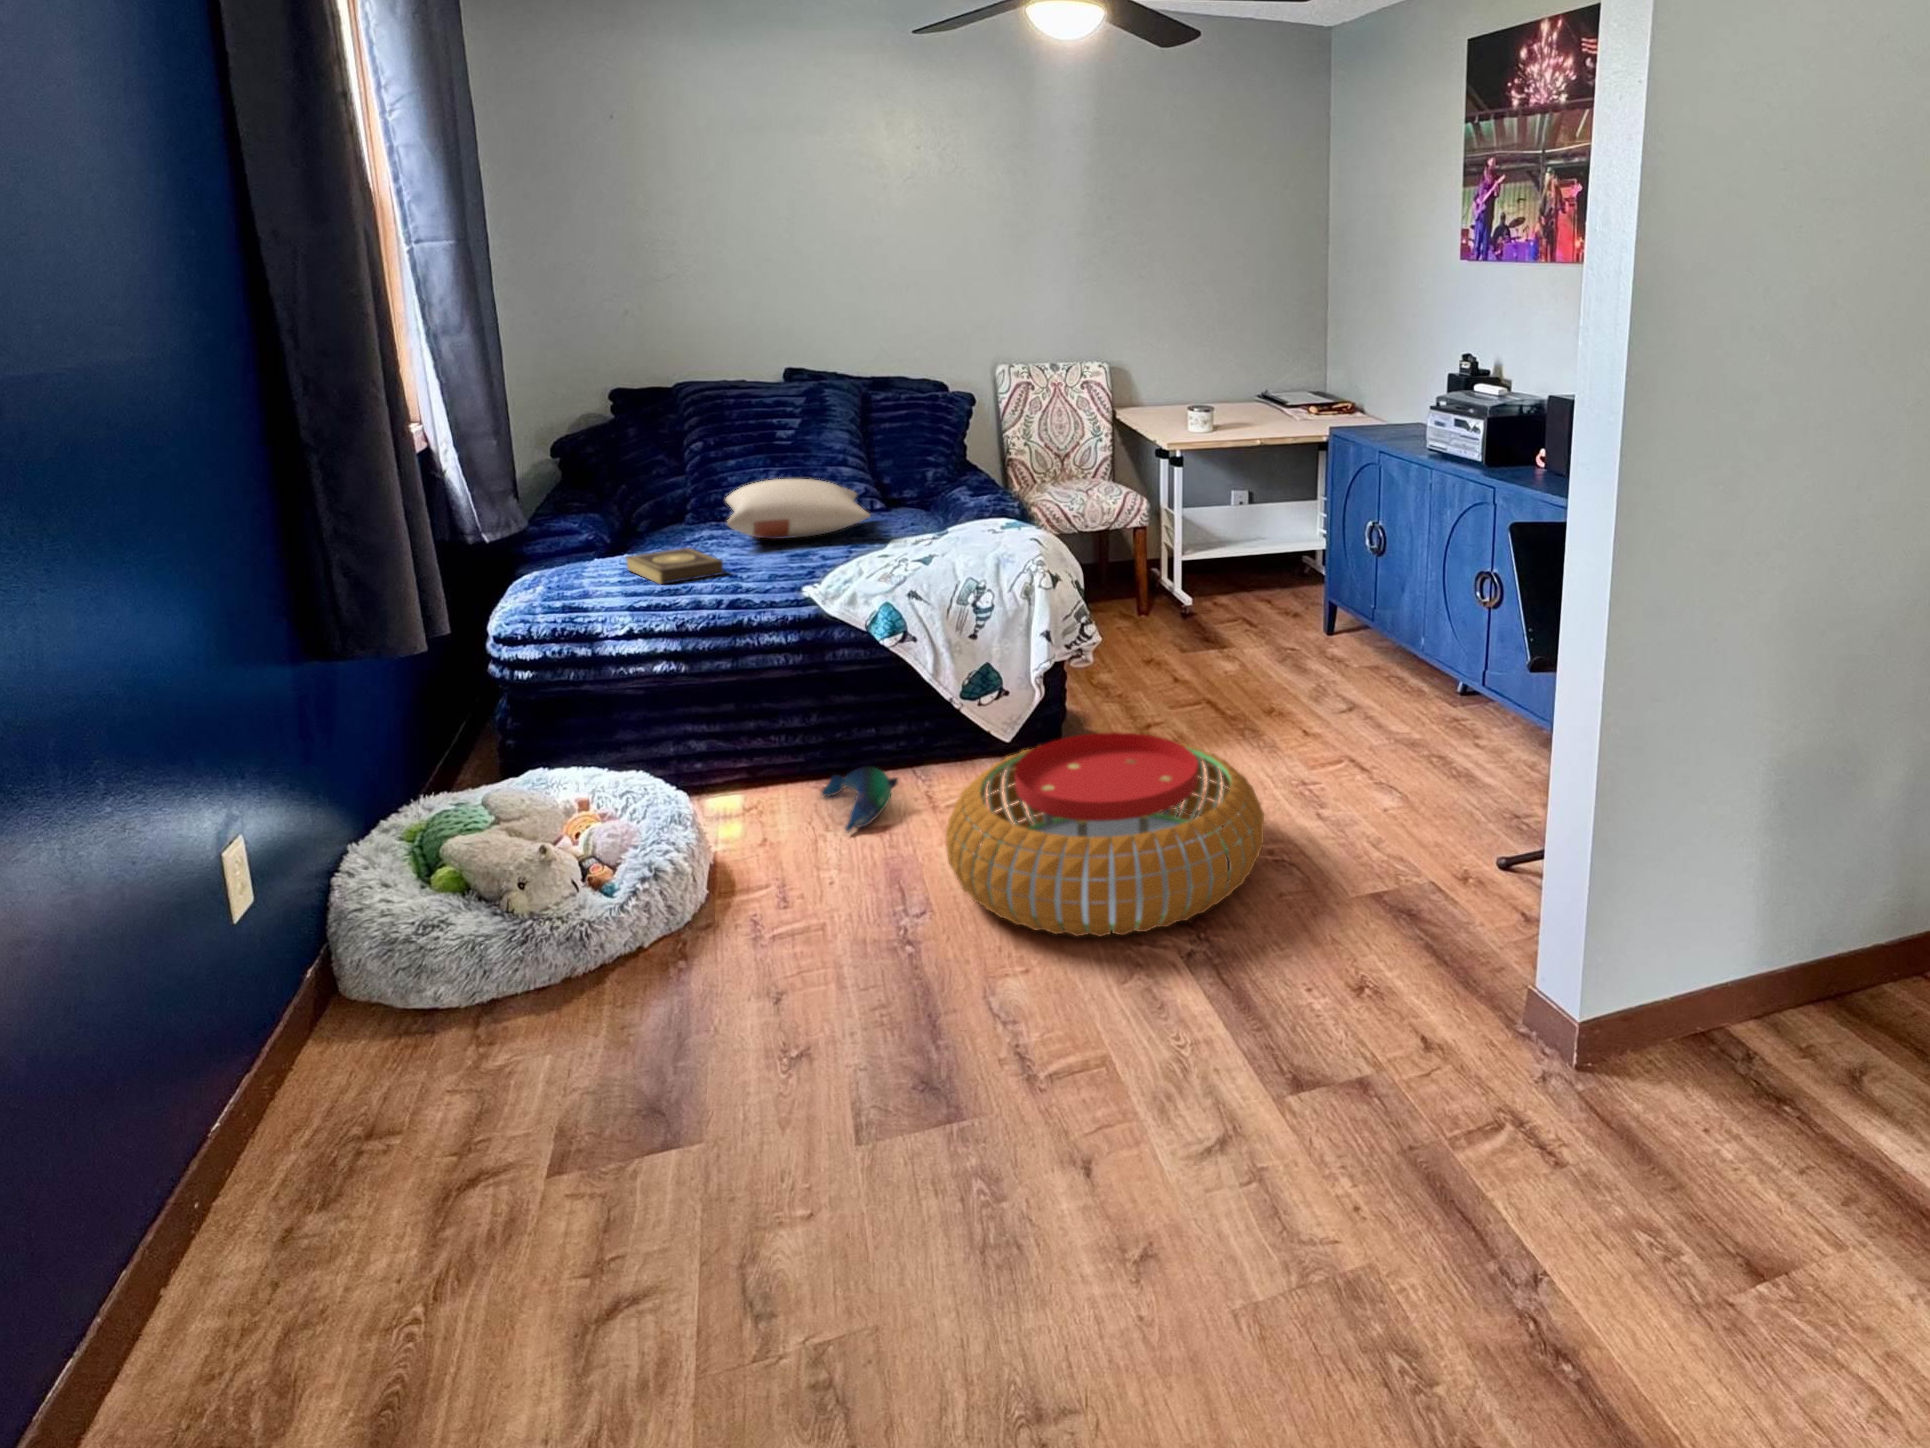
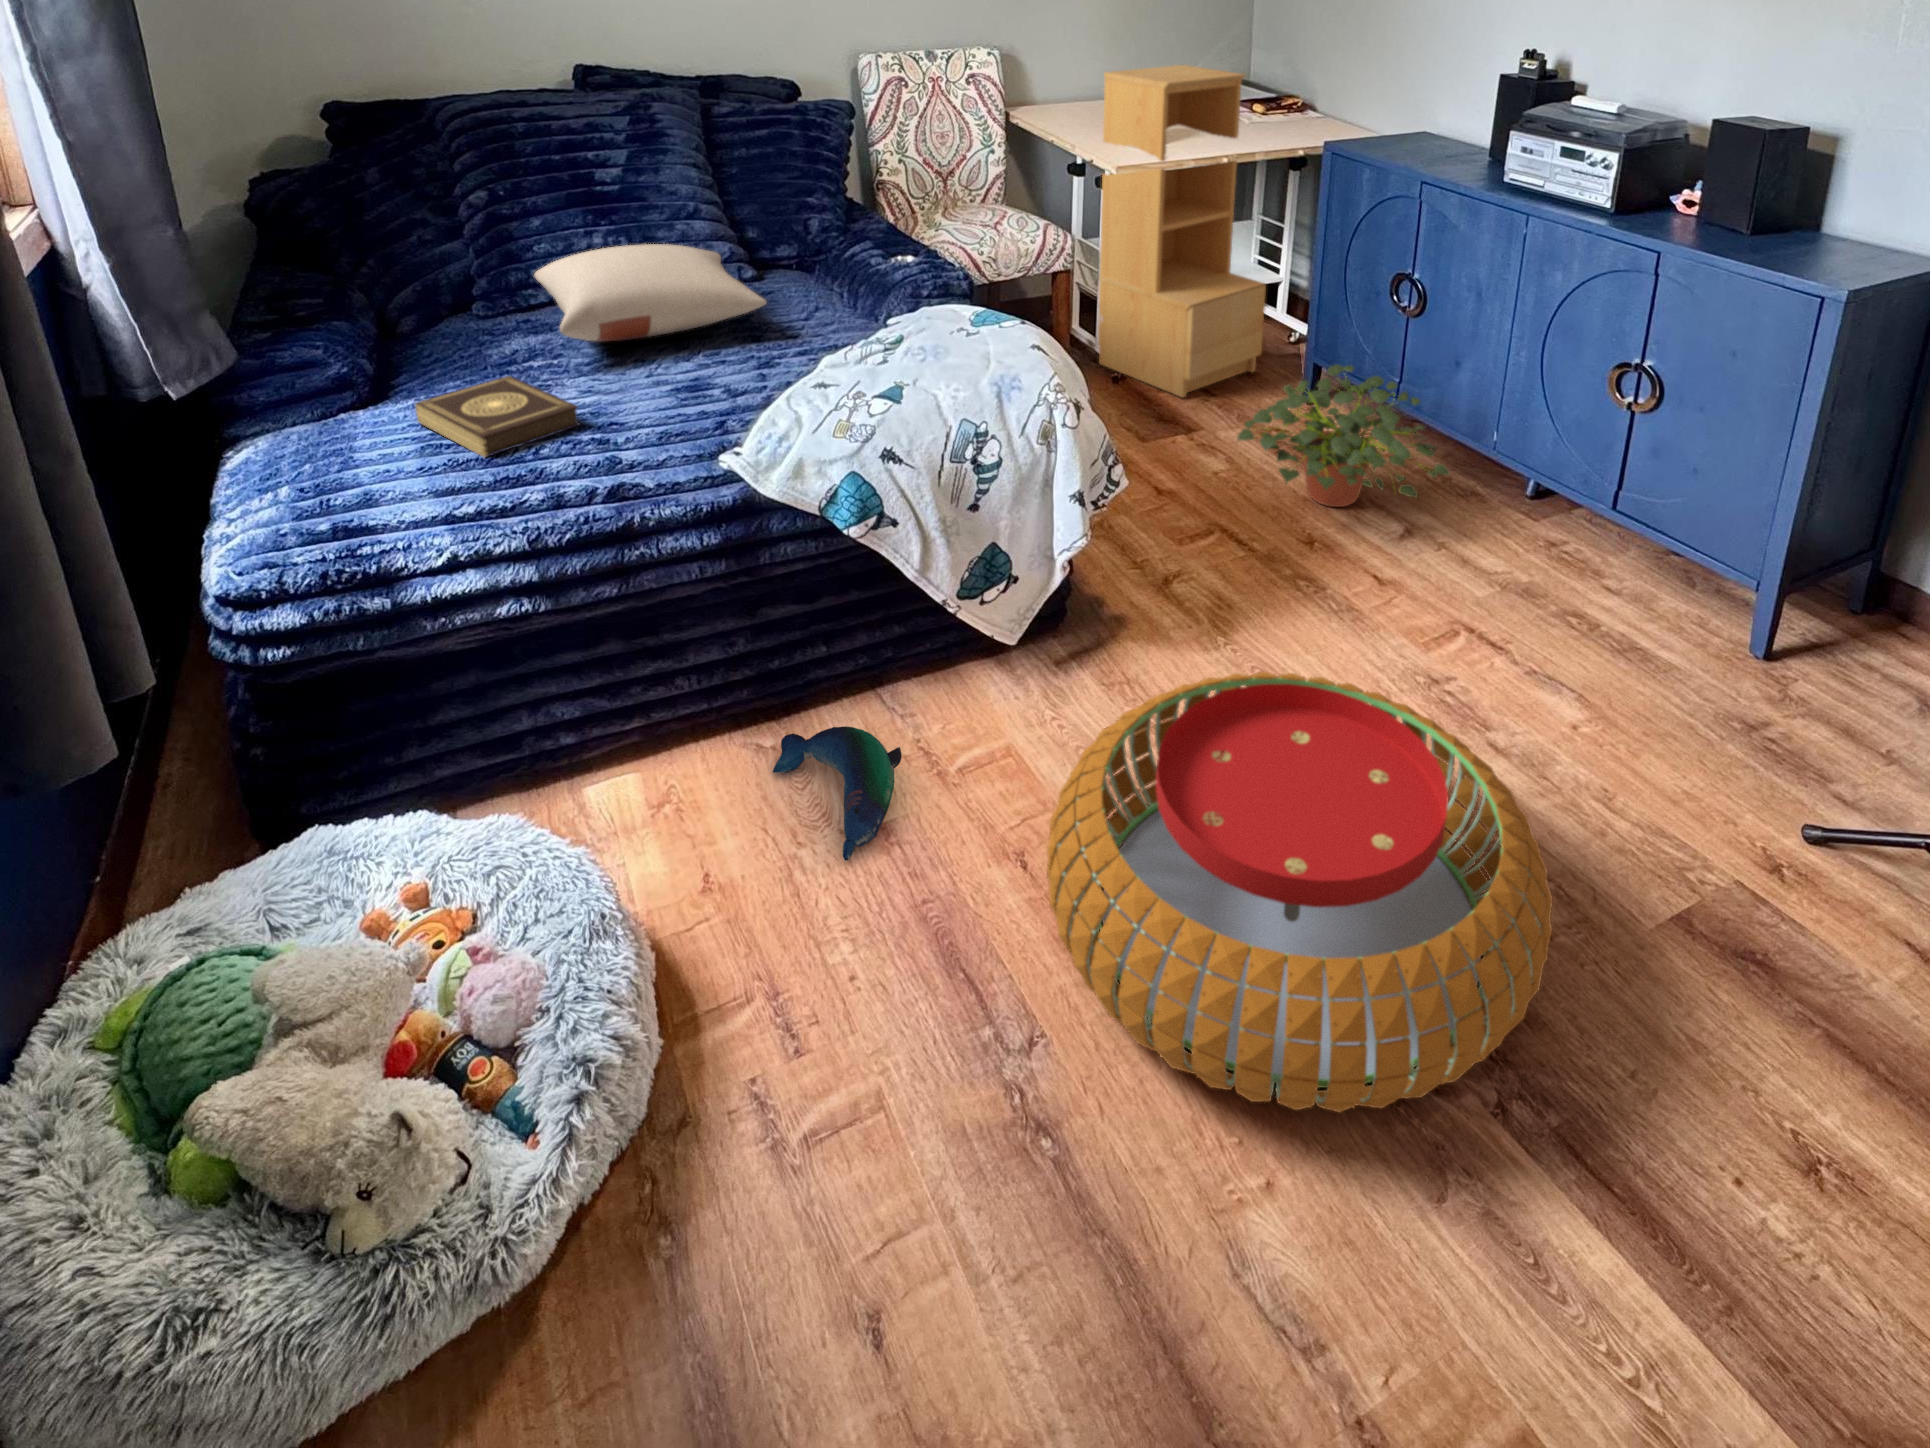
bookshelf: none [1171,373,1299,628] -> present [1098,65,1266,397]
potted plant: none [1219,590,1378,691] -> present [1238,364,1450,507]

